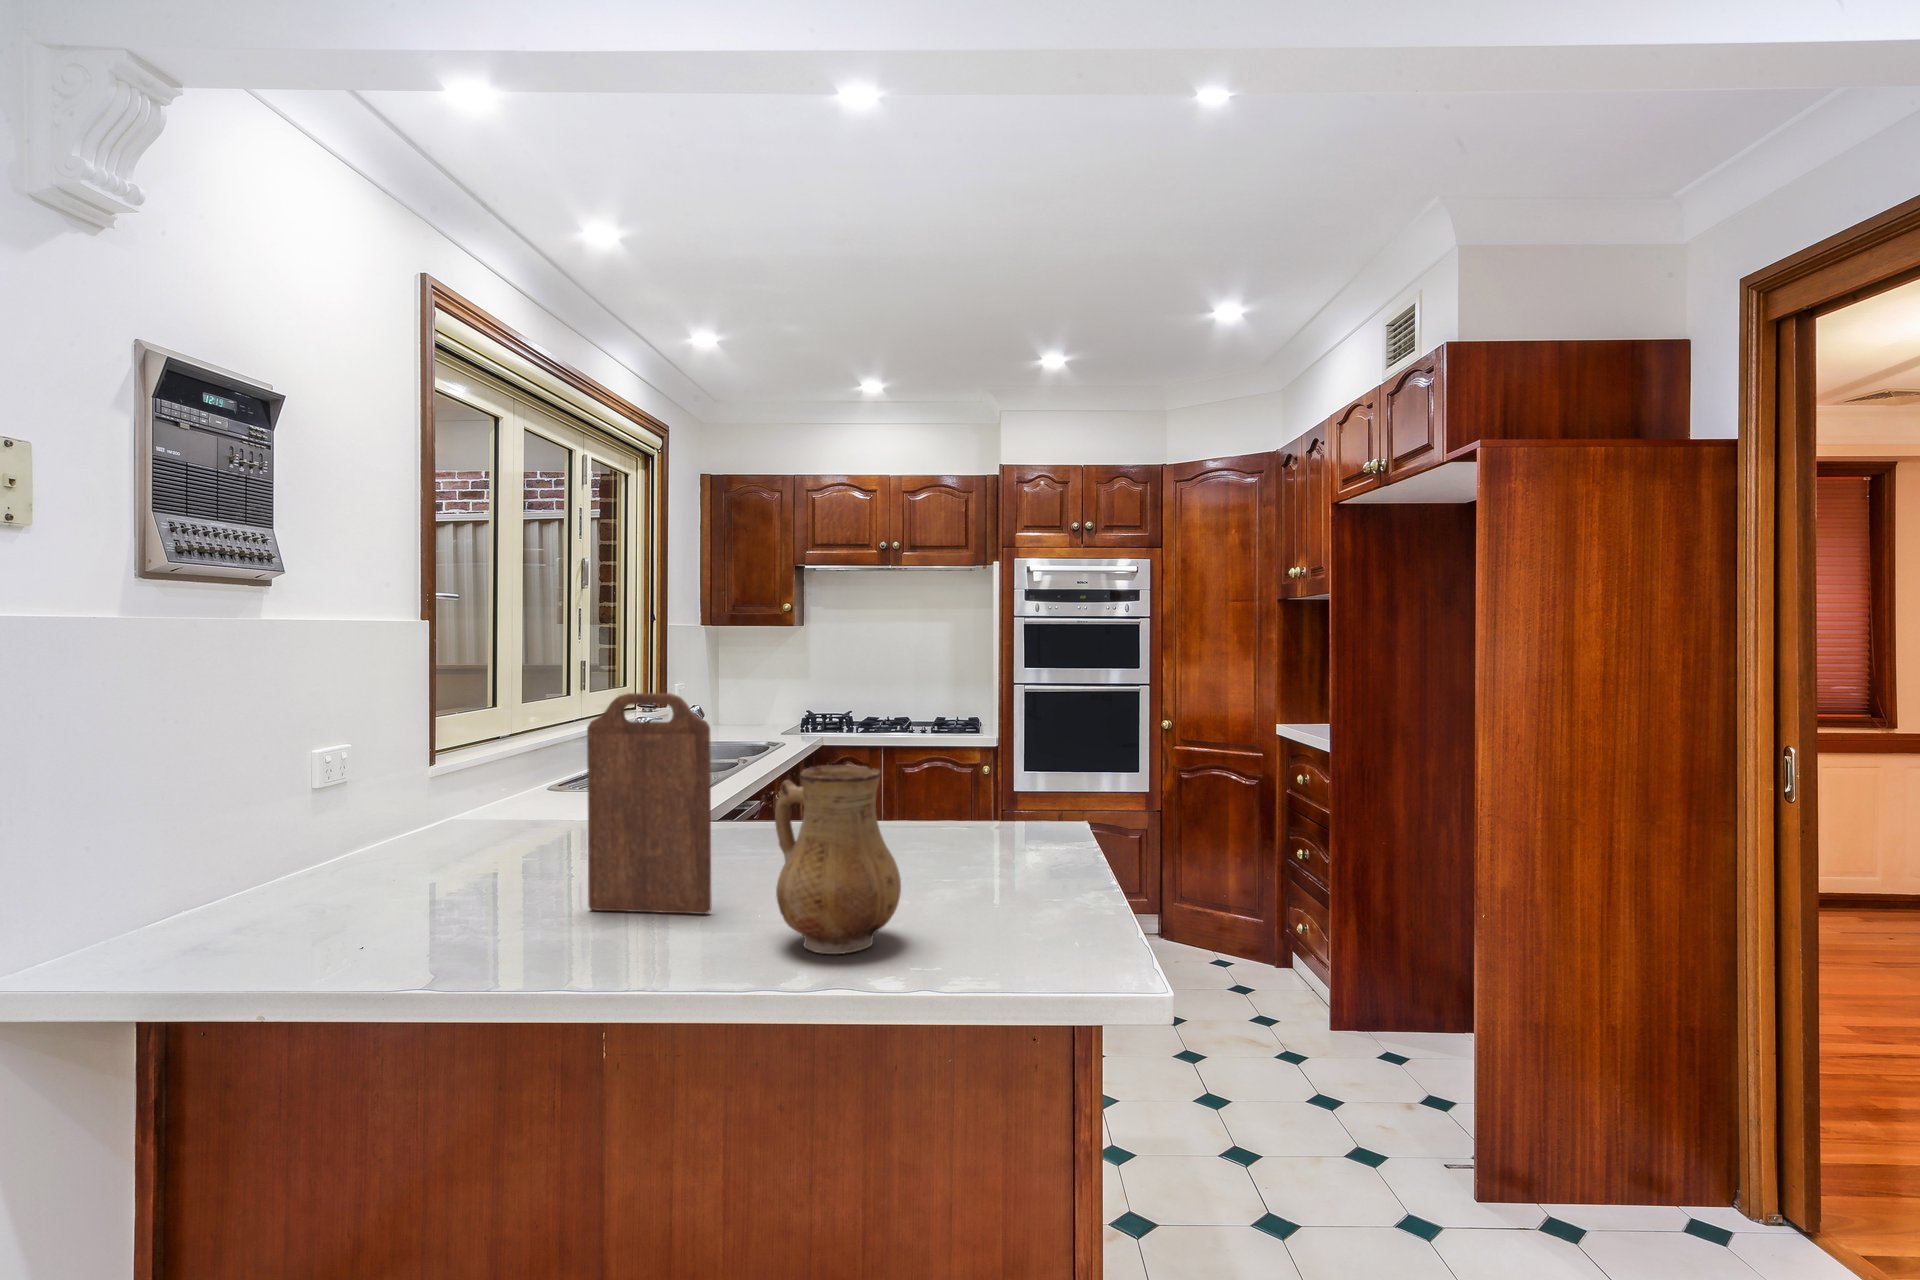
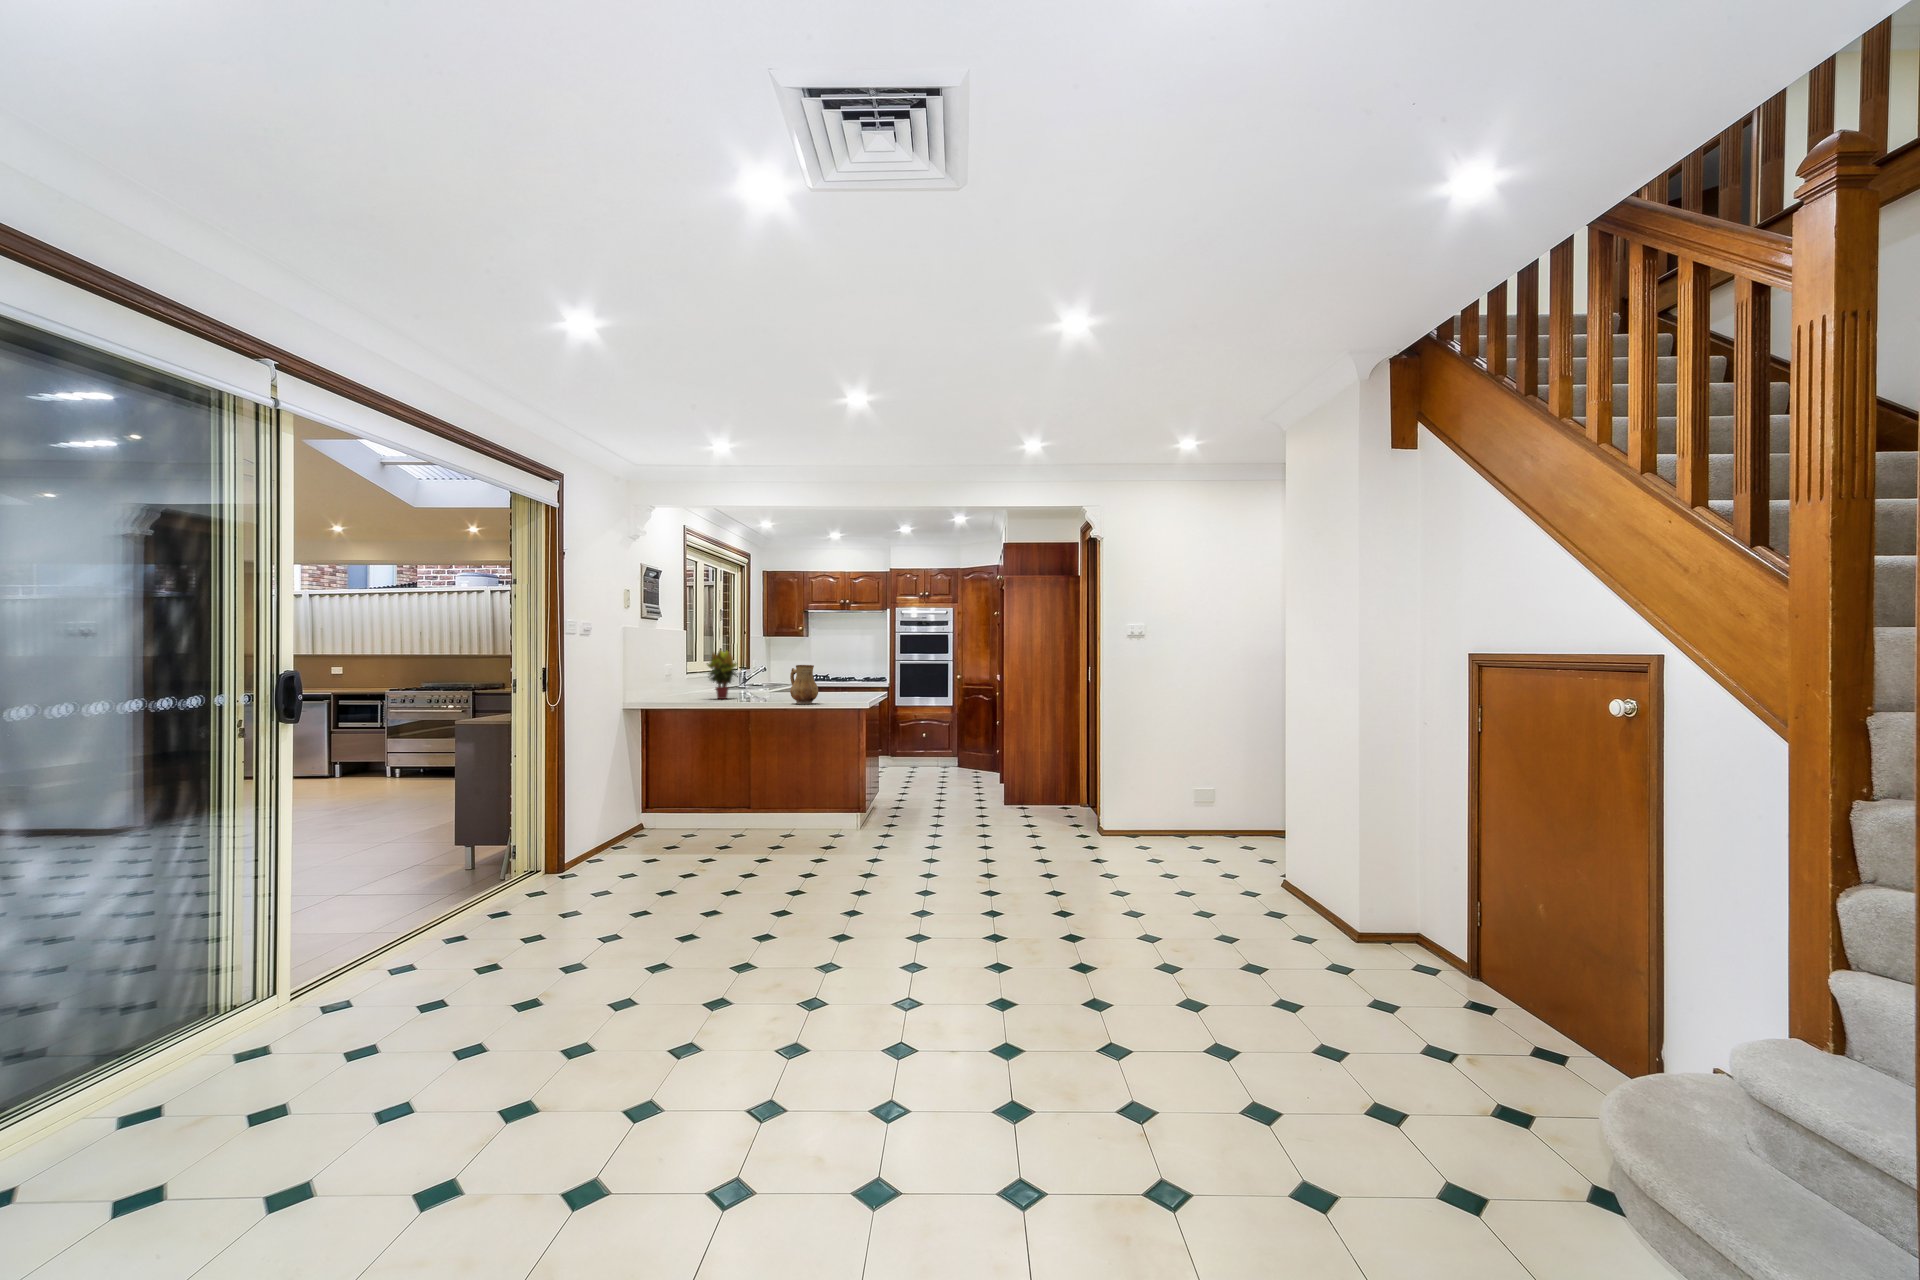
potted plant: none [454,685,587,873] -> present [707,651,738,699]
cutting board: present [587,693,711,914] -> none [745,649,775,702]

